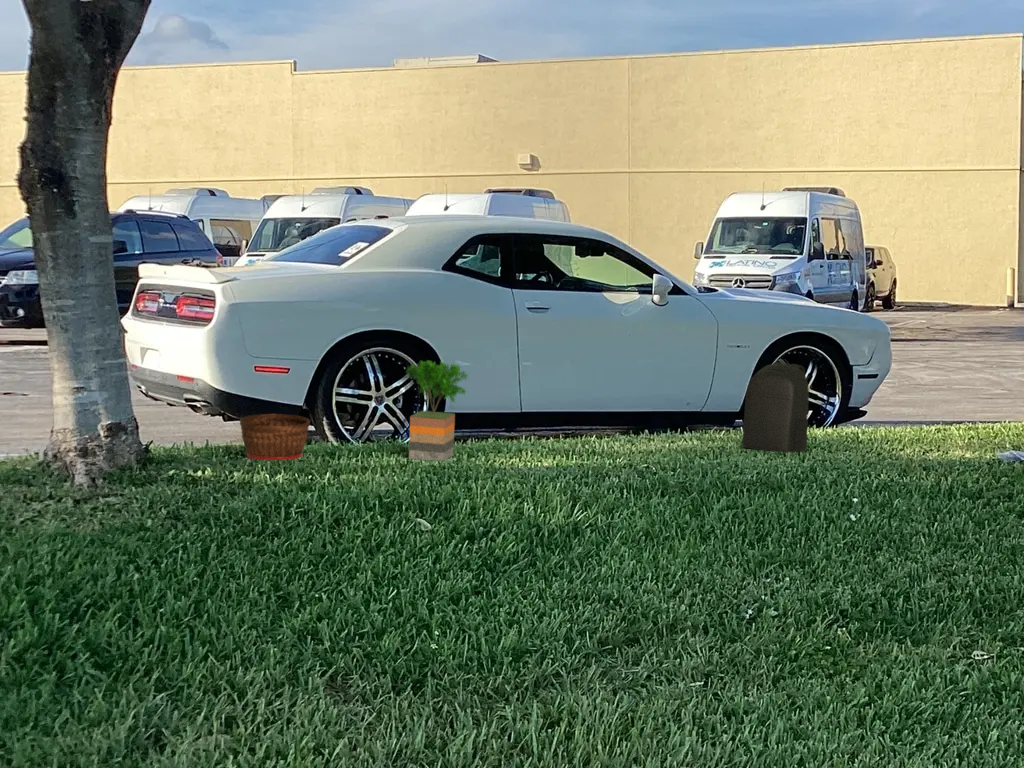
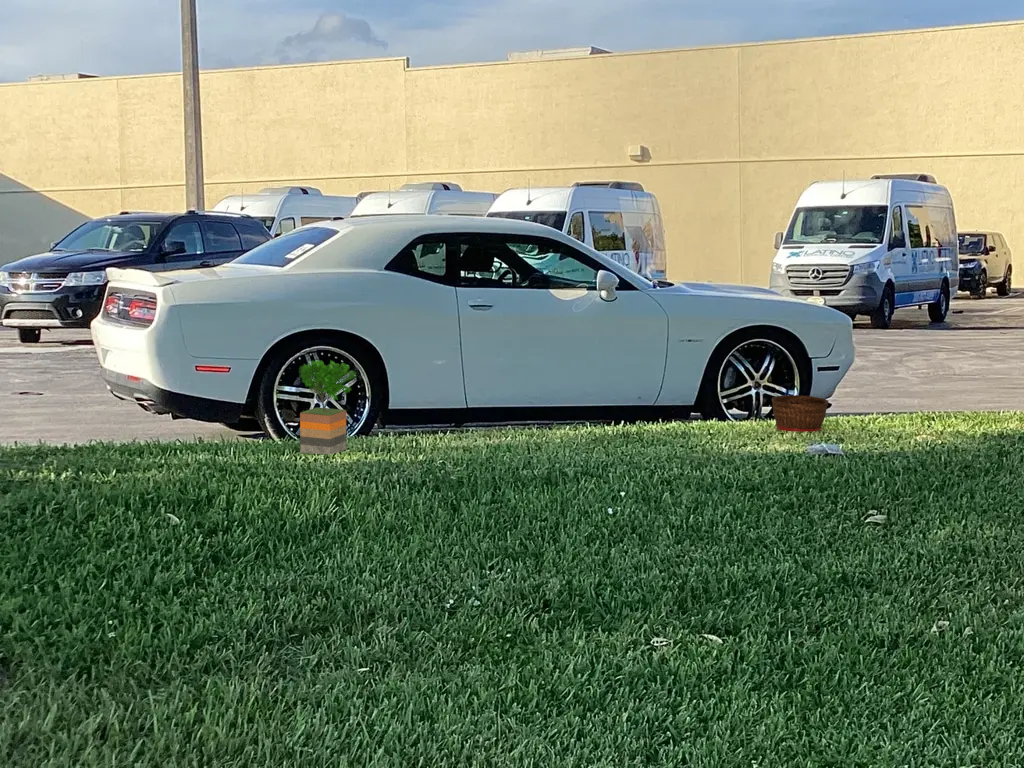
backpack: present [742,361,809,452] -> none [641,356,704,448]
basket: present [240,414,310,460] -> present [772,395,829,432]

